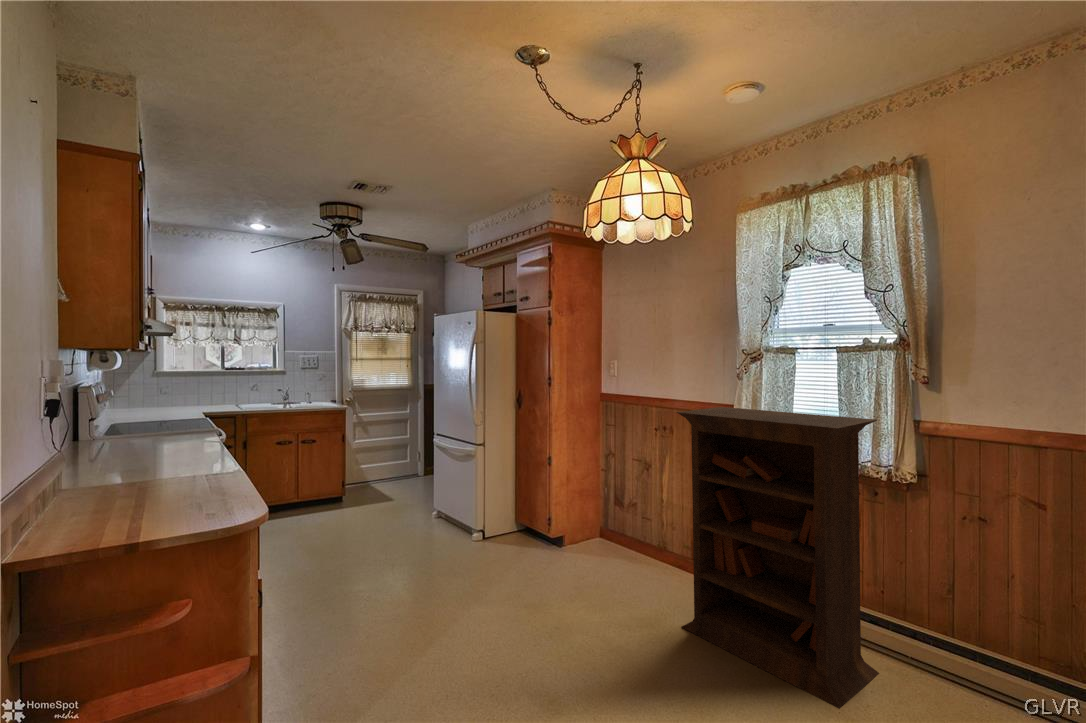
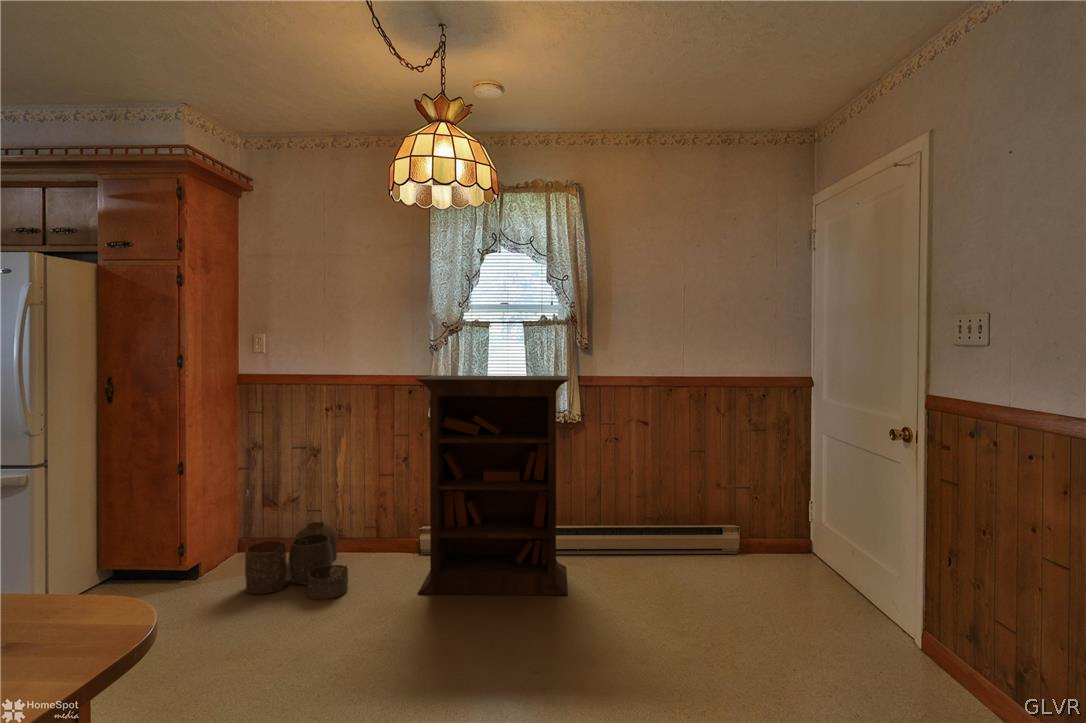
woven basket: none [571,524,657,600] -> present [245,522,348,599]

